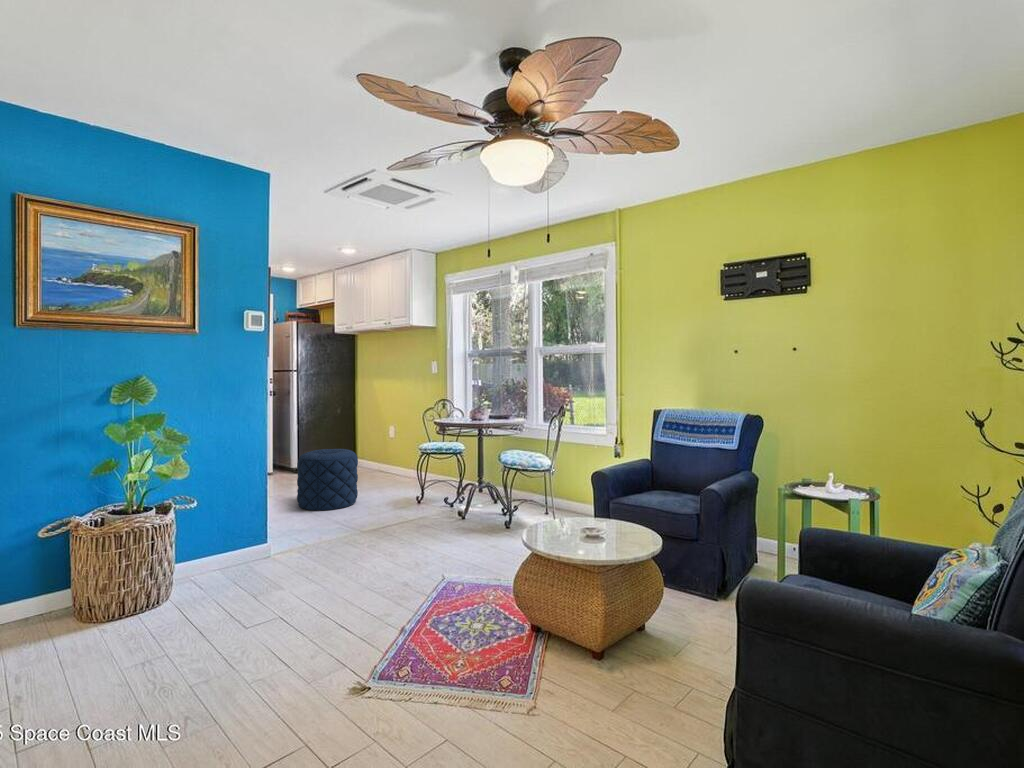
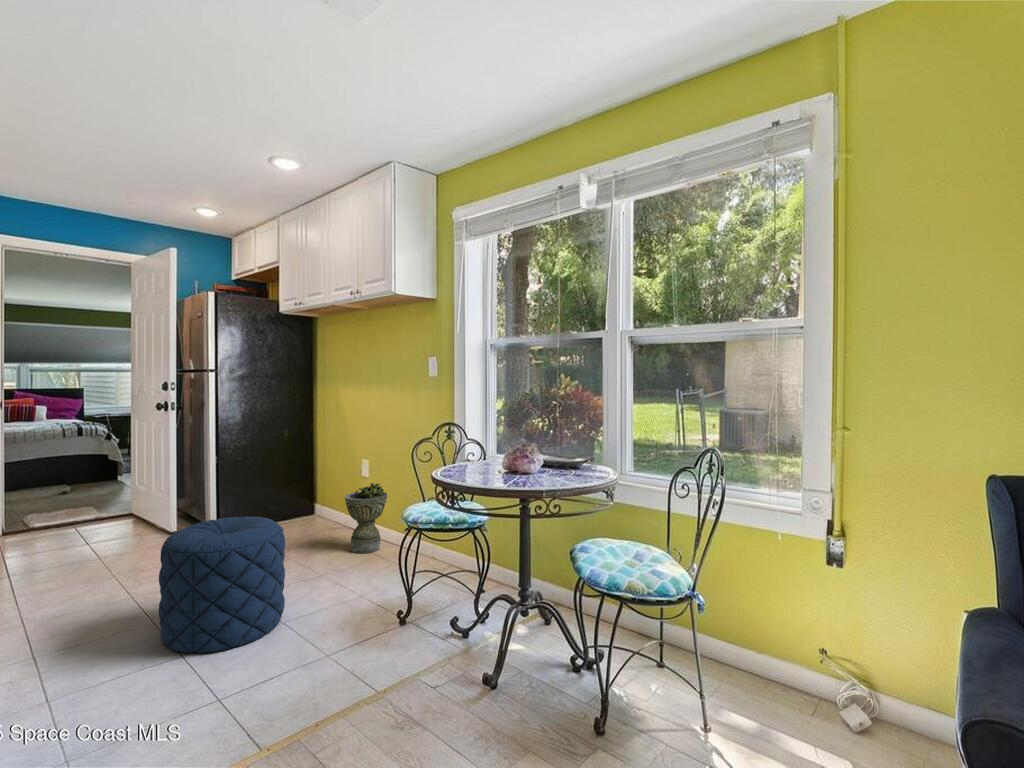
planter: none [381,439,407,481] -> present [345,483,387,553]

